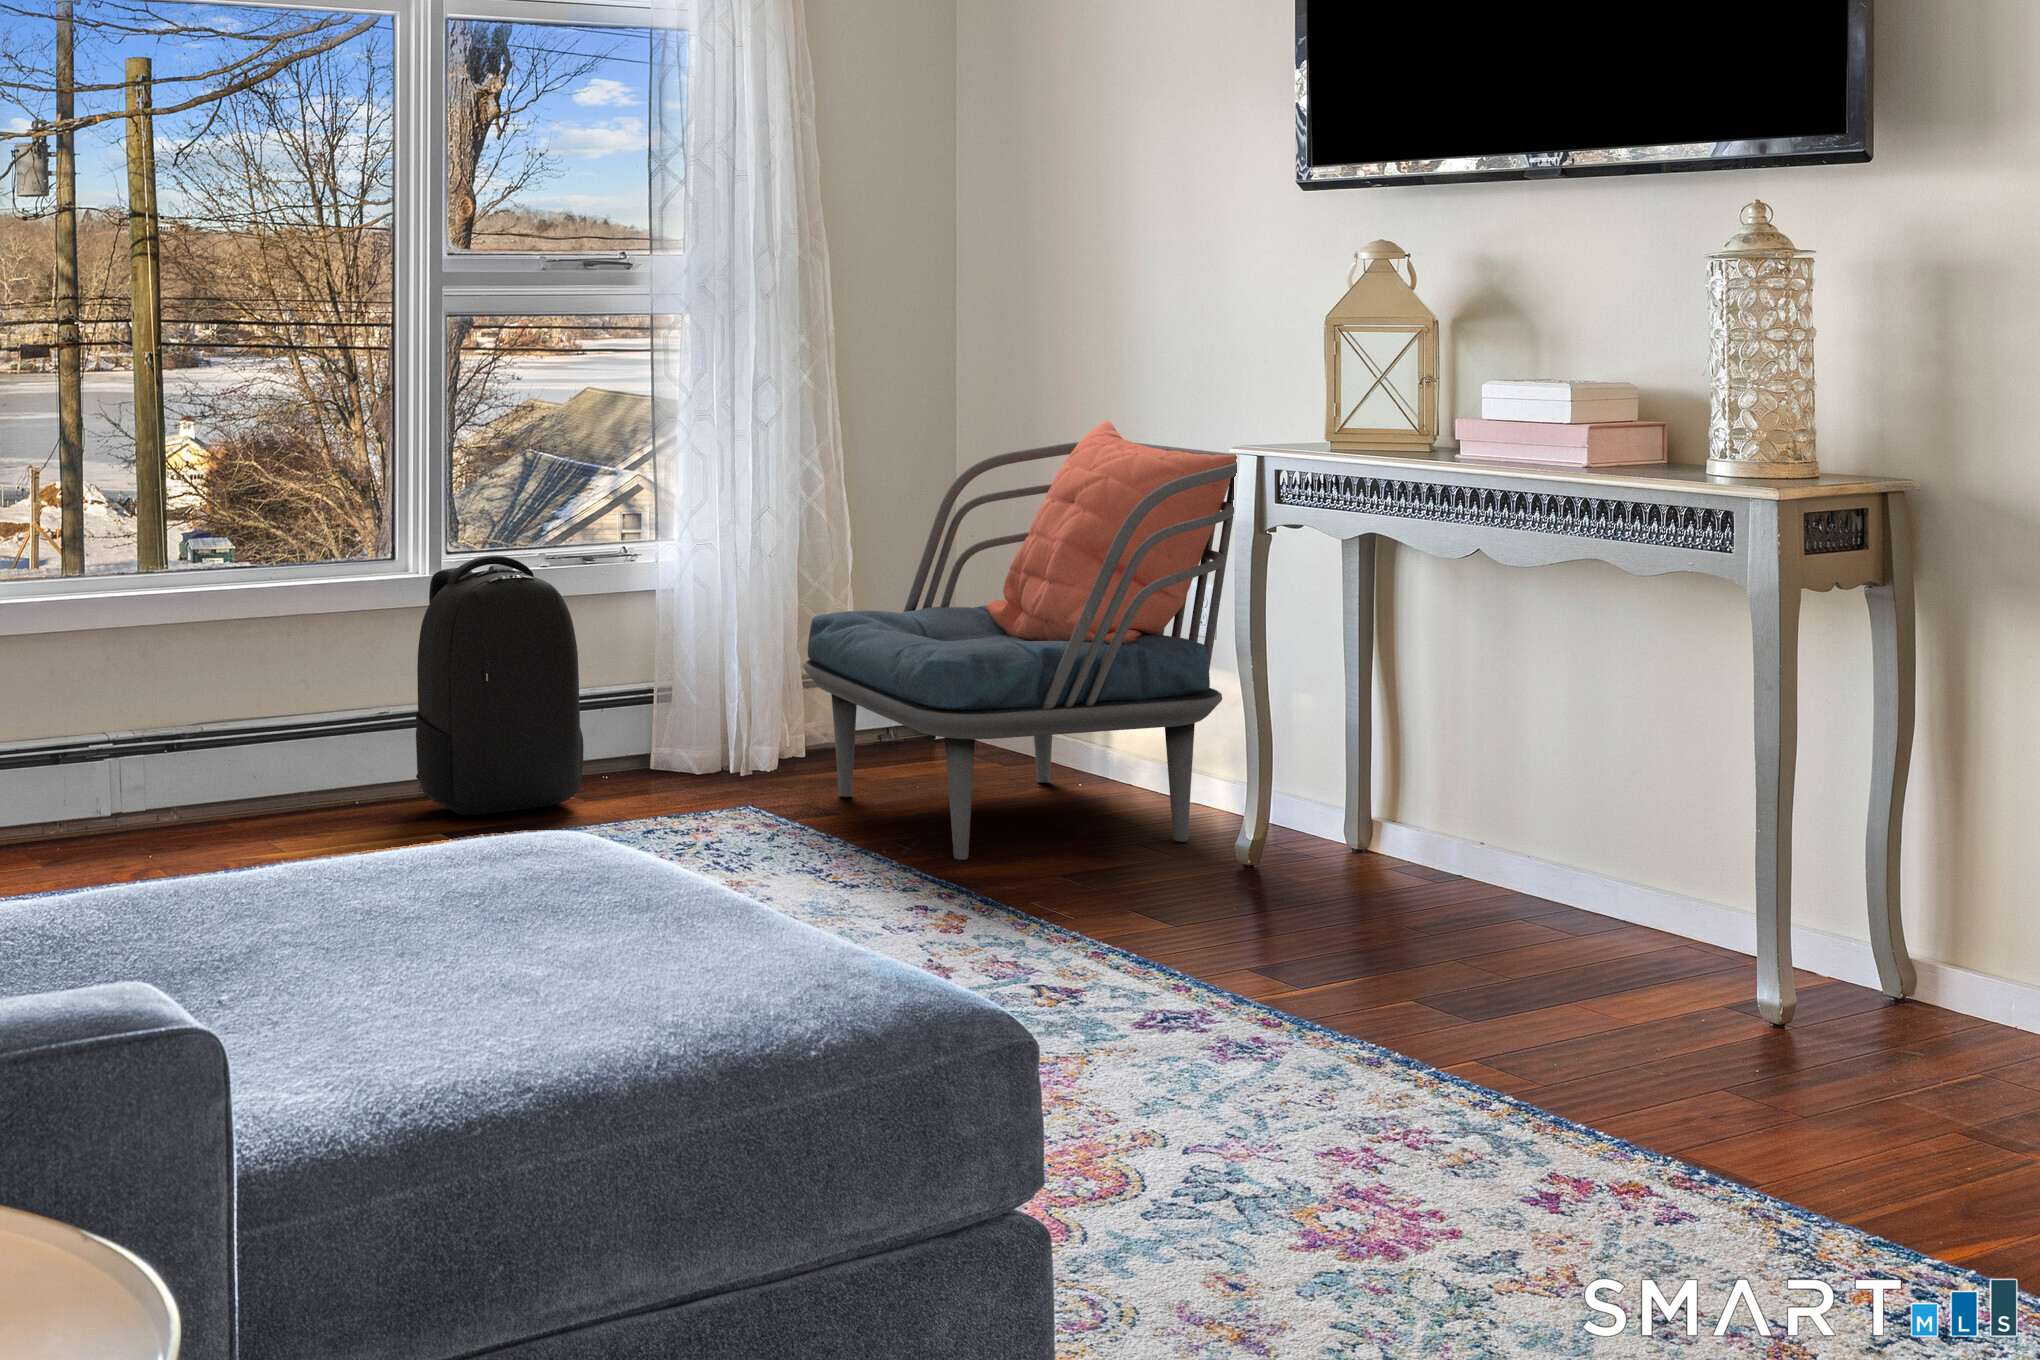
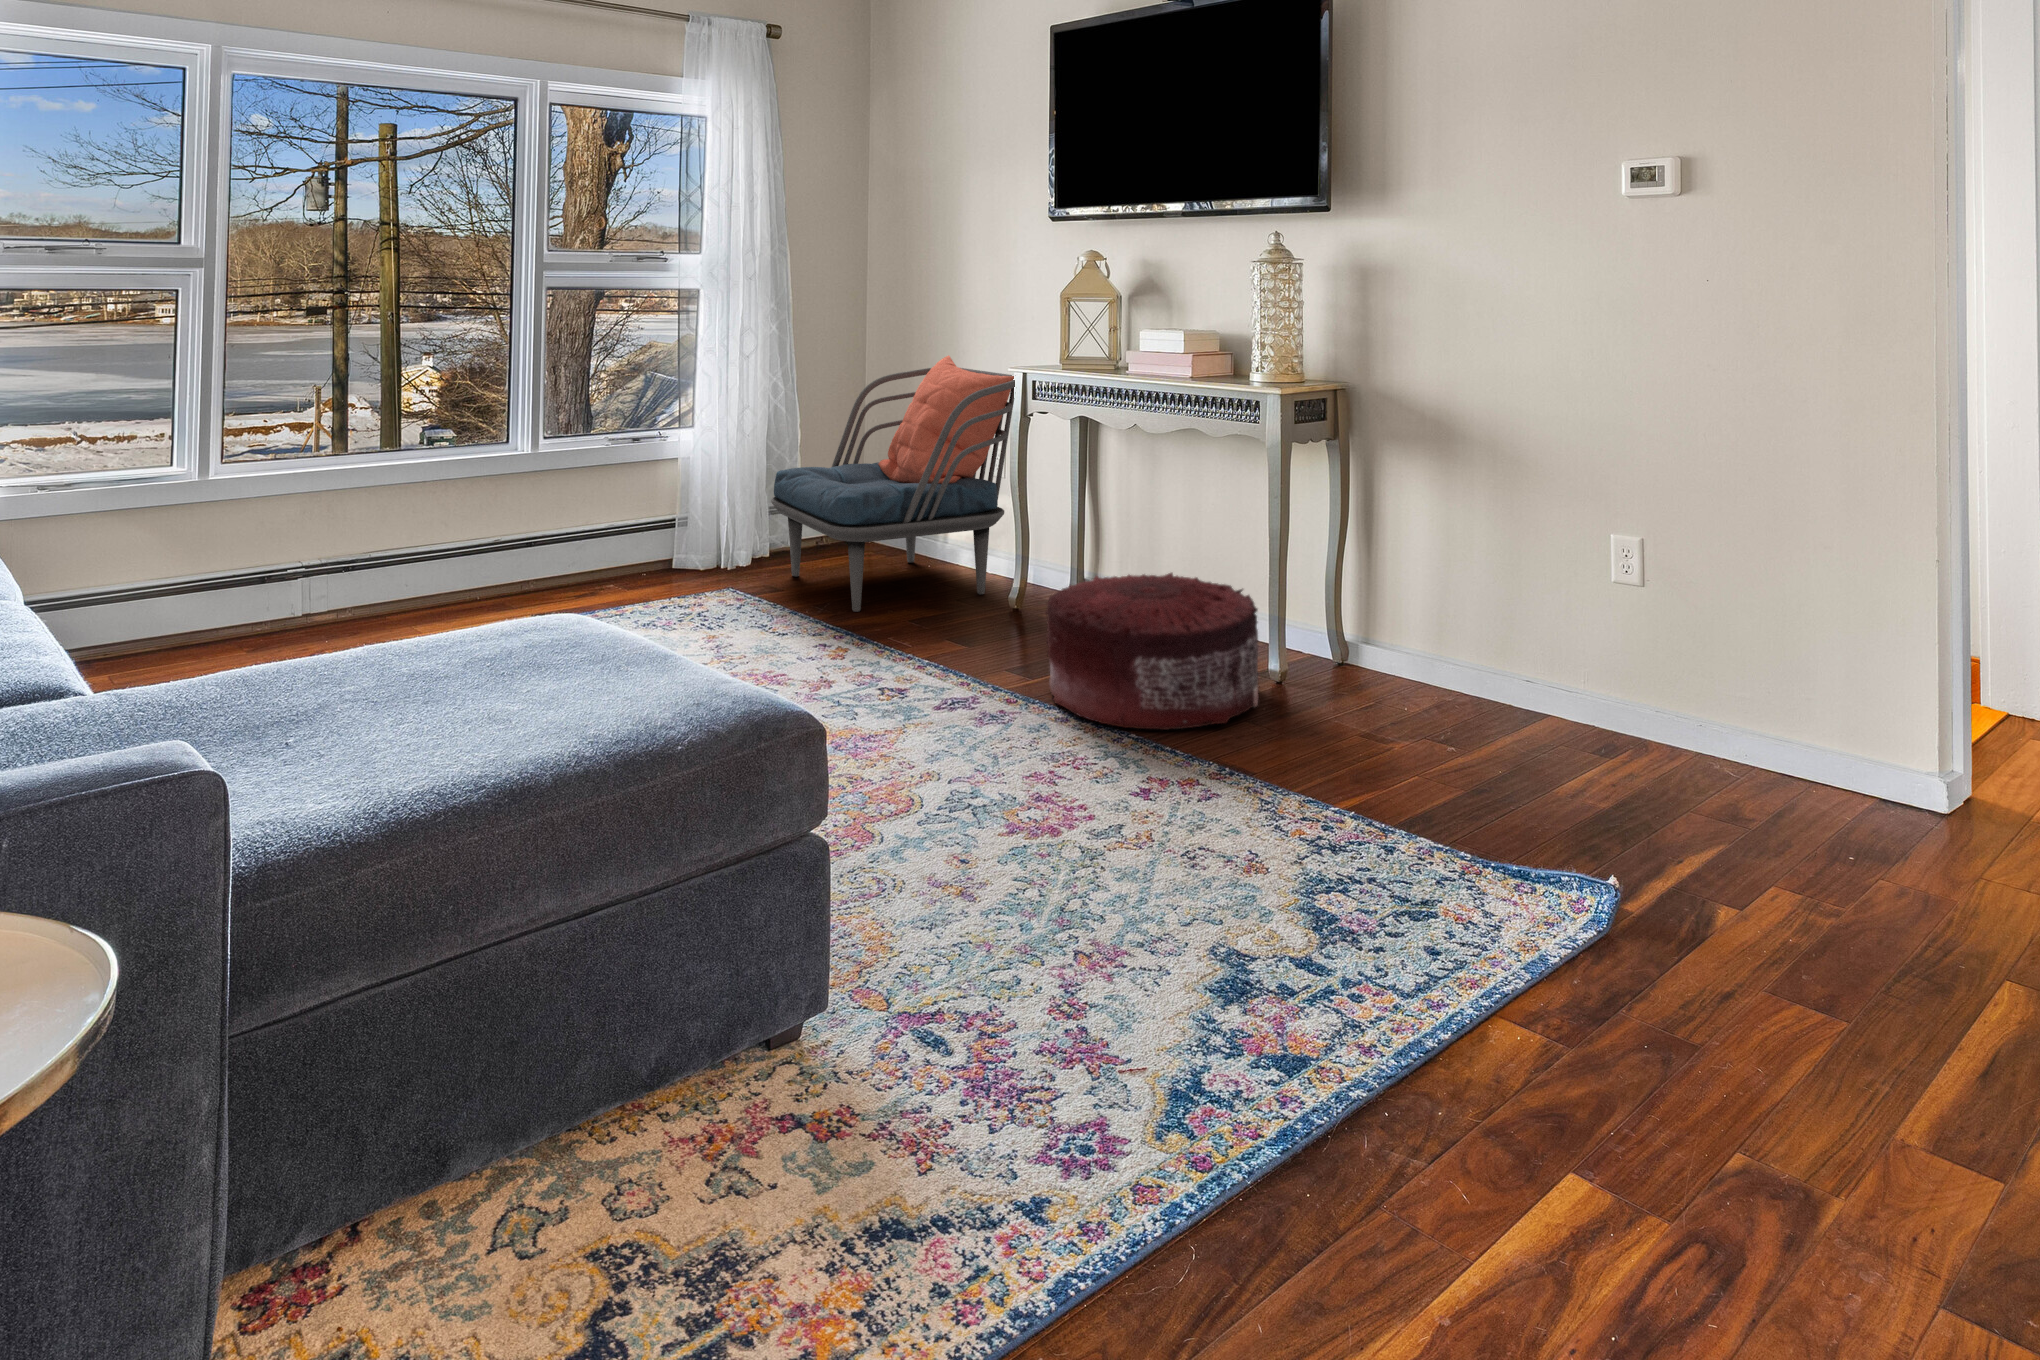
backpack: present [416,556,584,816] -> none [527,439,635,599]
pouf: none [1328,809,1758,1097] -> present [1046,573,1259,730]

